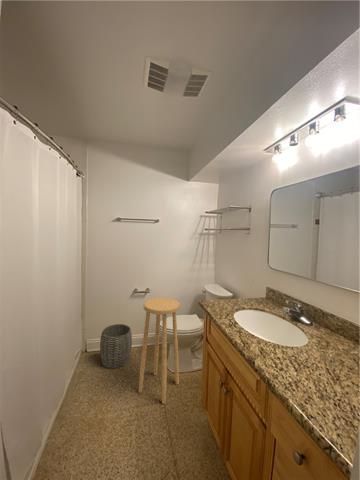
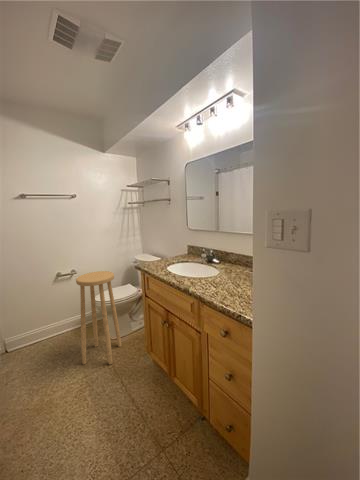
woven basket: present [100,324,132,369] -> none [25,310,65,357]

